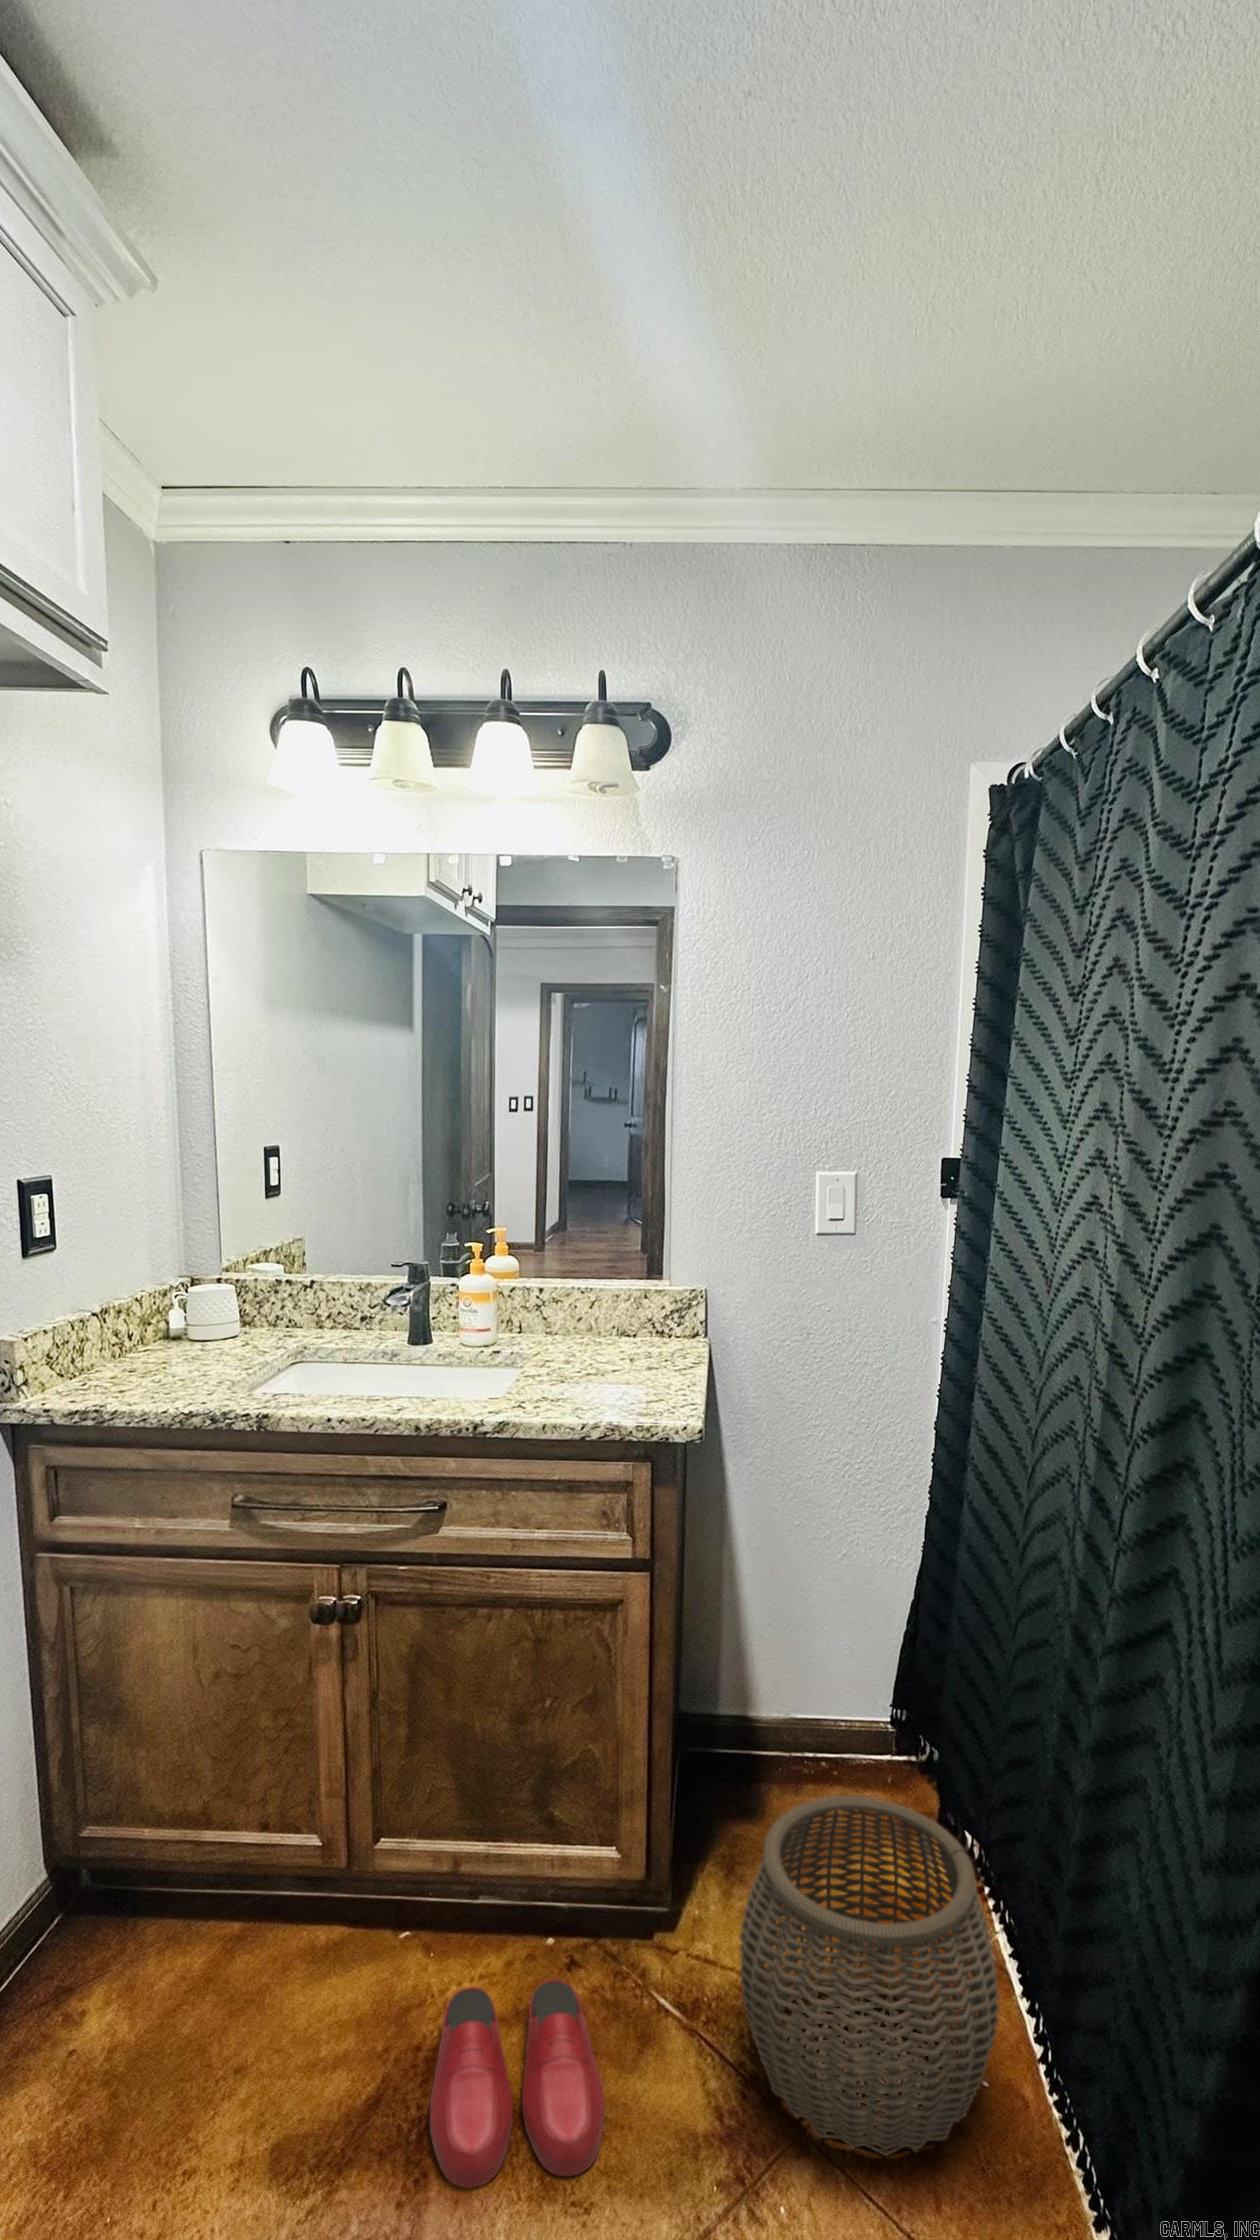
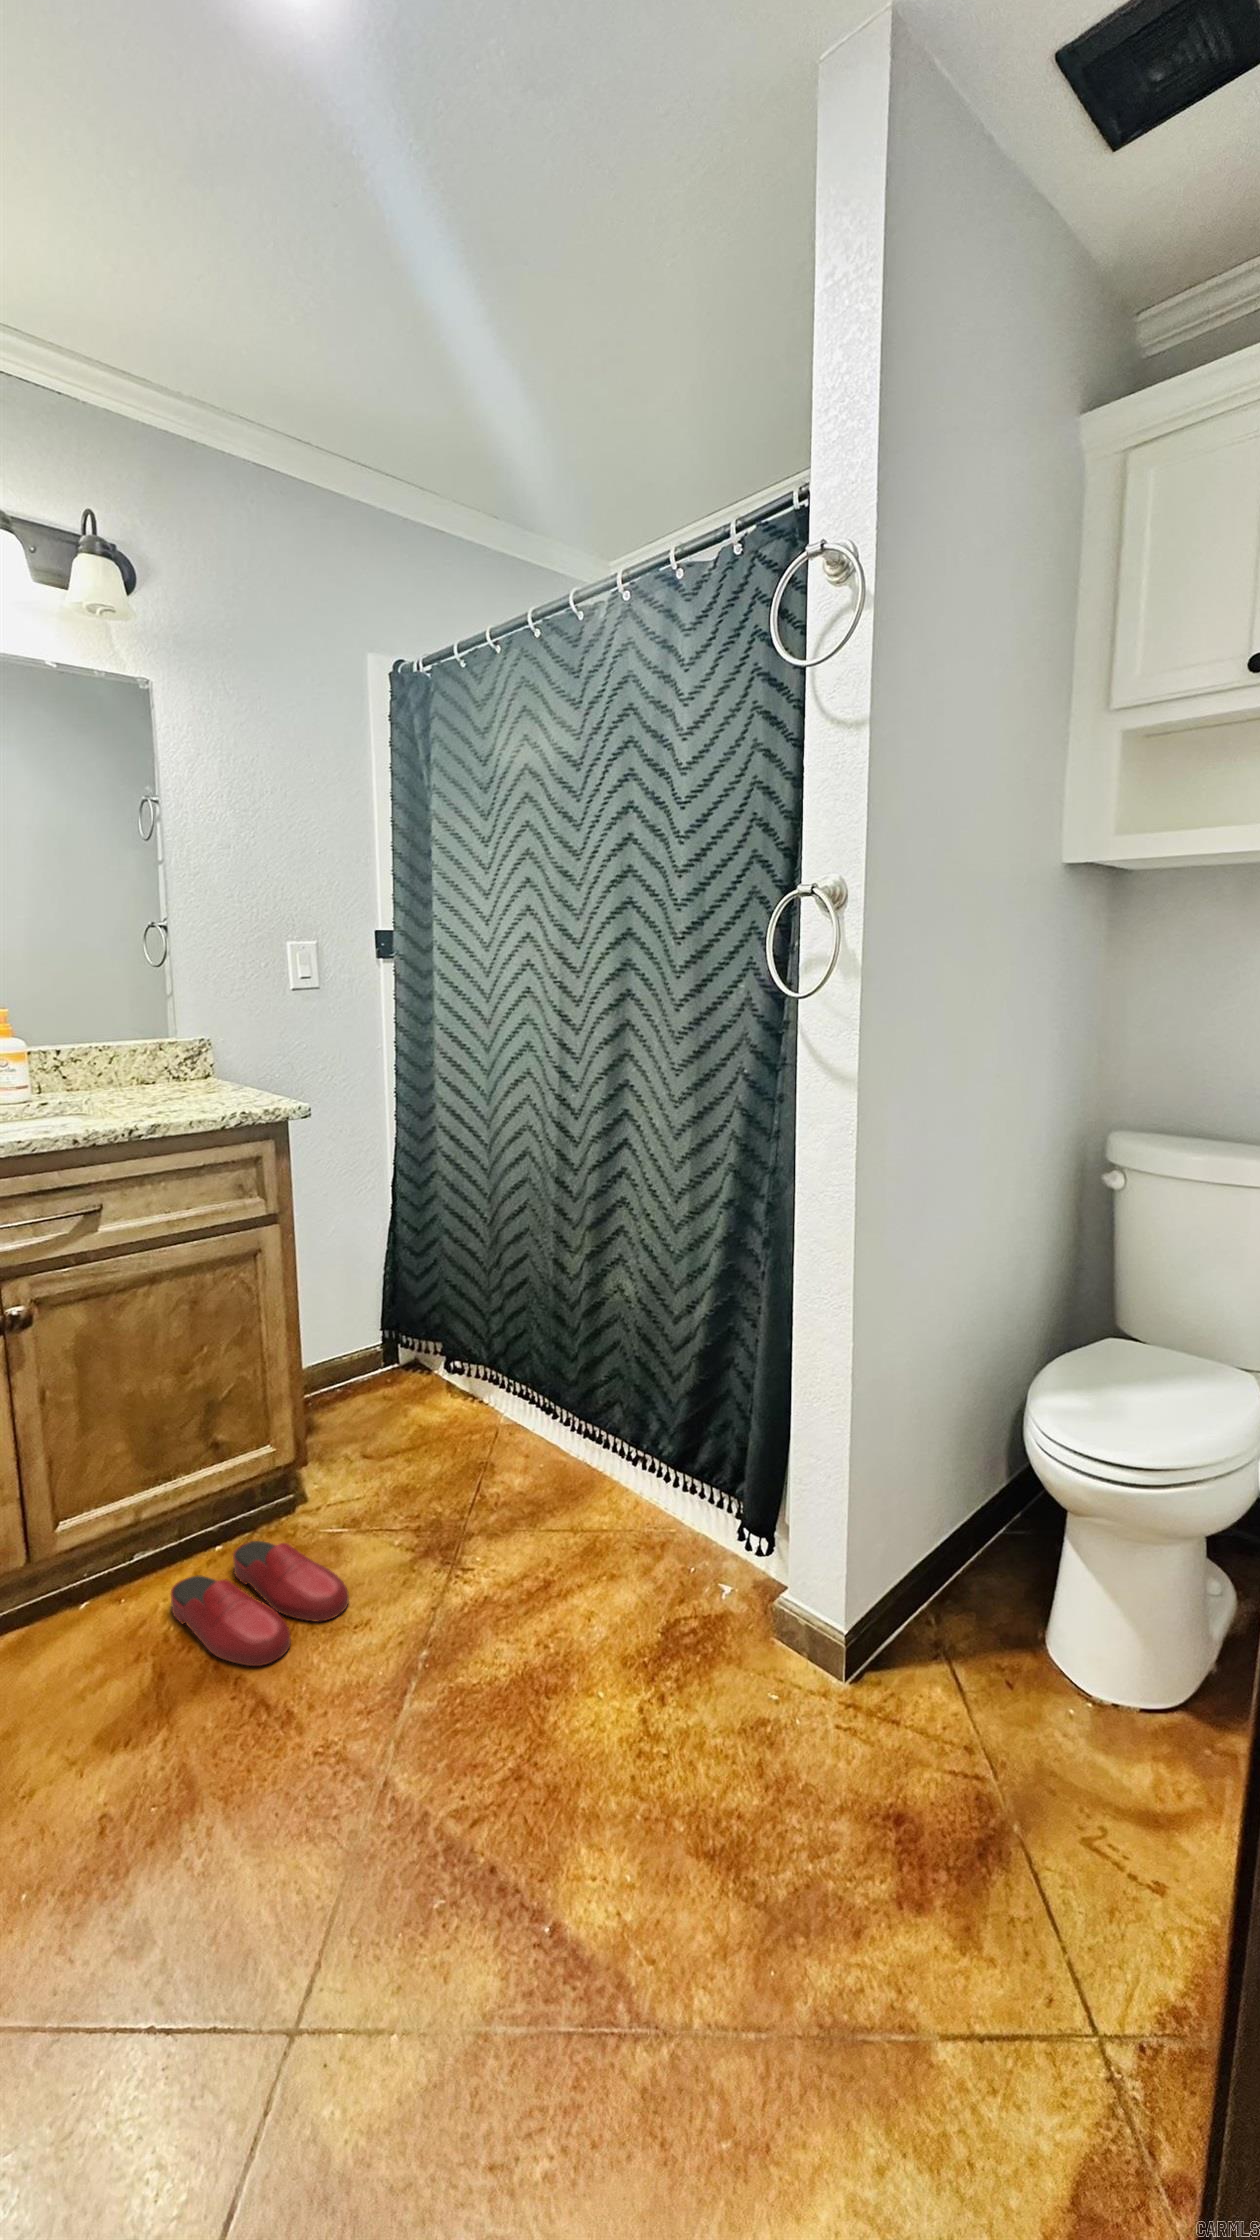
woven basket: present [740,1796,1000,2156] -> none [376,1328,543,1518]

